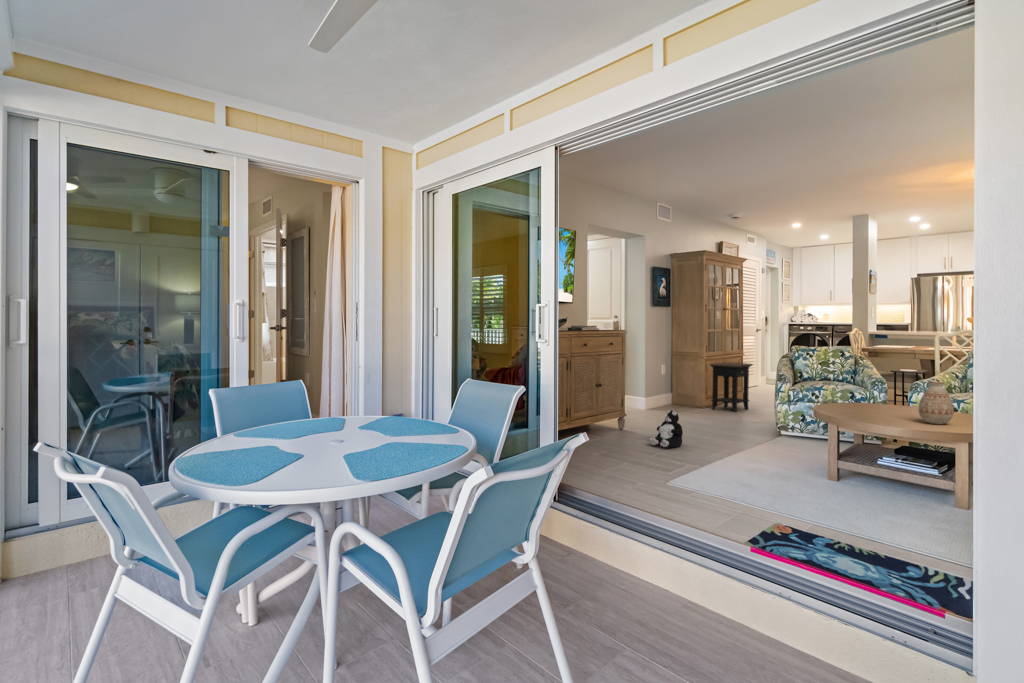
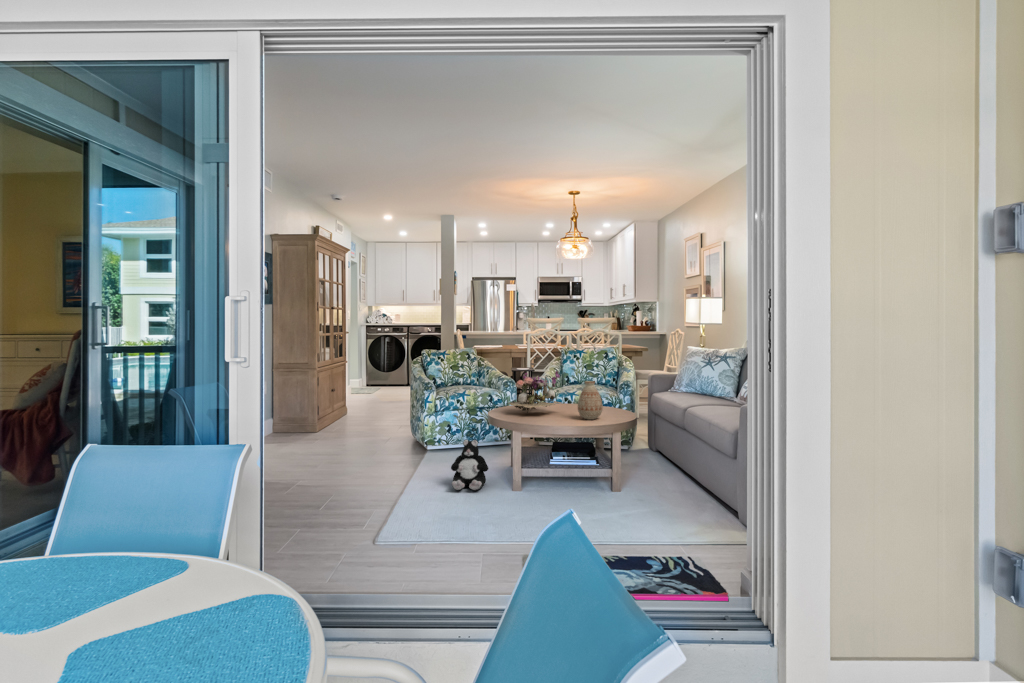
side table: present [709,362,753,412] -> none [321,372,367,429]
flower arrangement: none [846,369,914,411] -> present [509,371,562,413]
plush toy: present [649,409,683,448] -> present [451,440,488,490]

